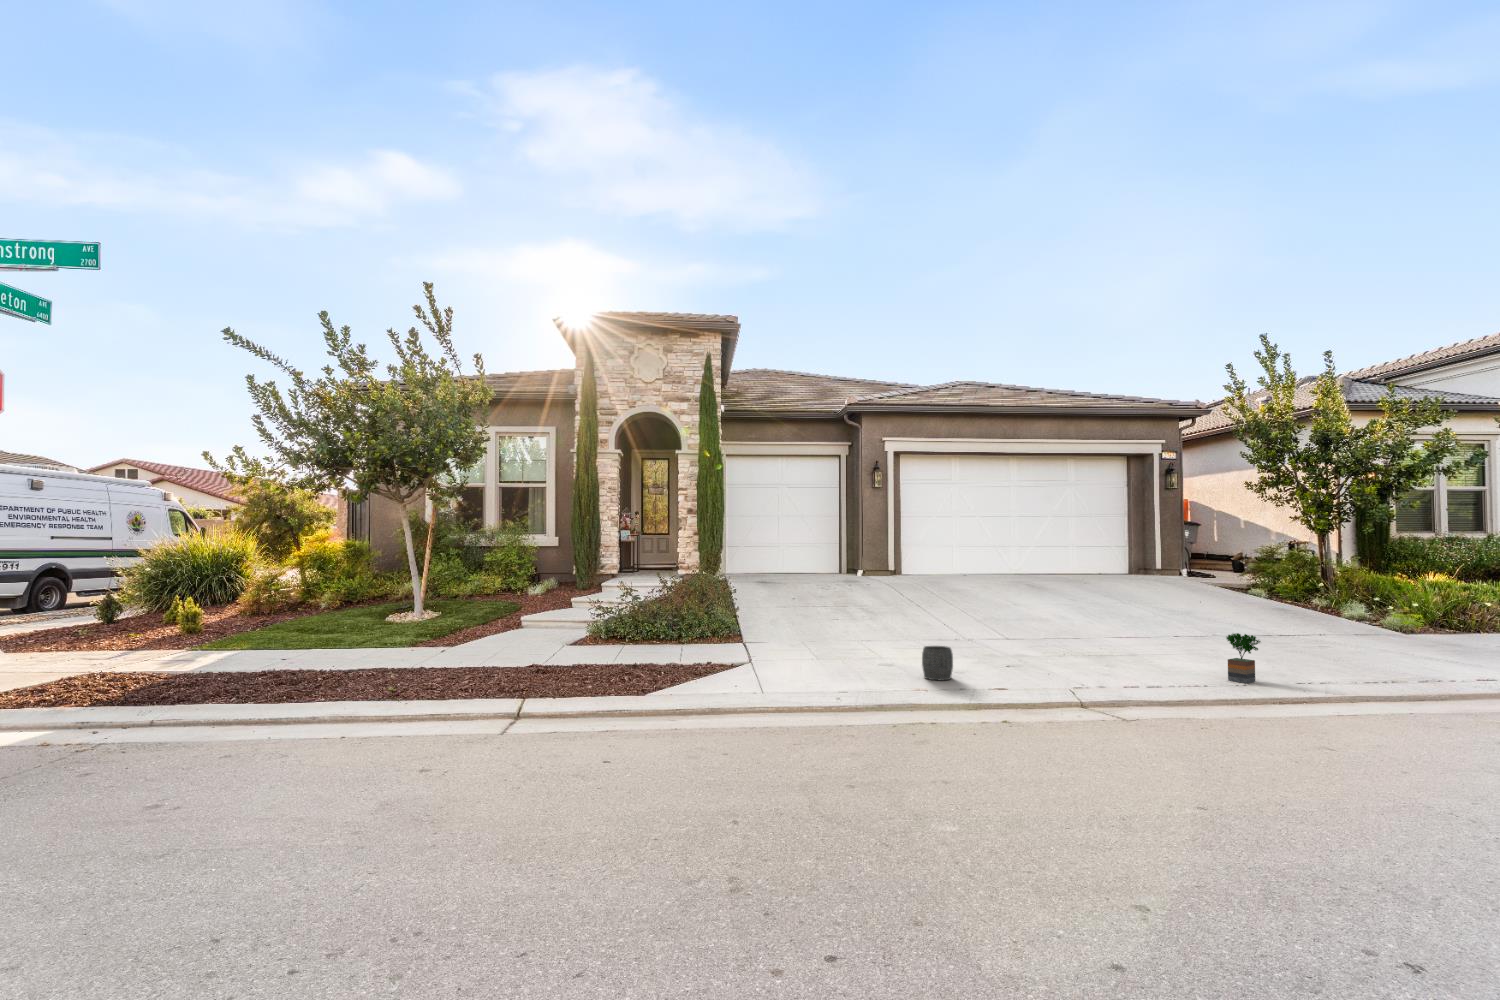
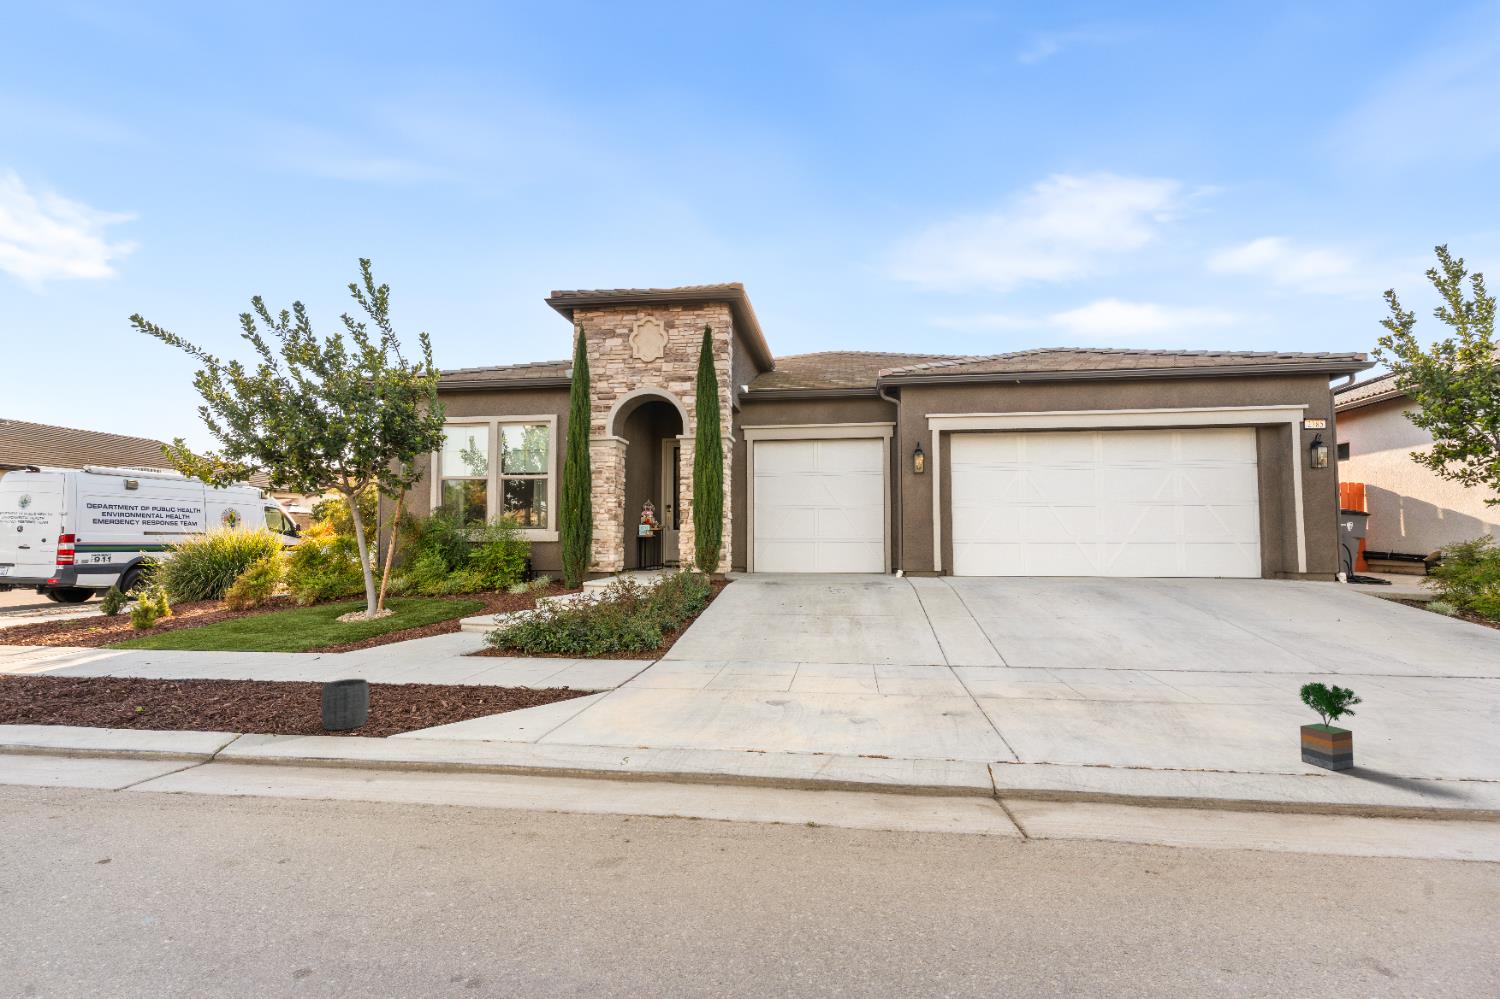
woven basket: present [922,646,953,680] -> present [321,679,369,730]

